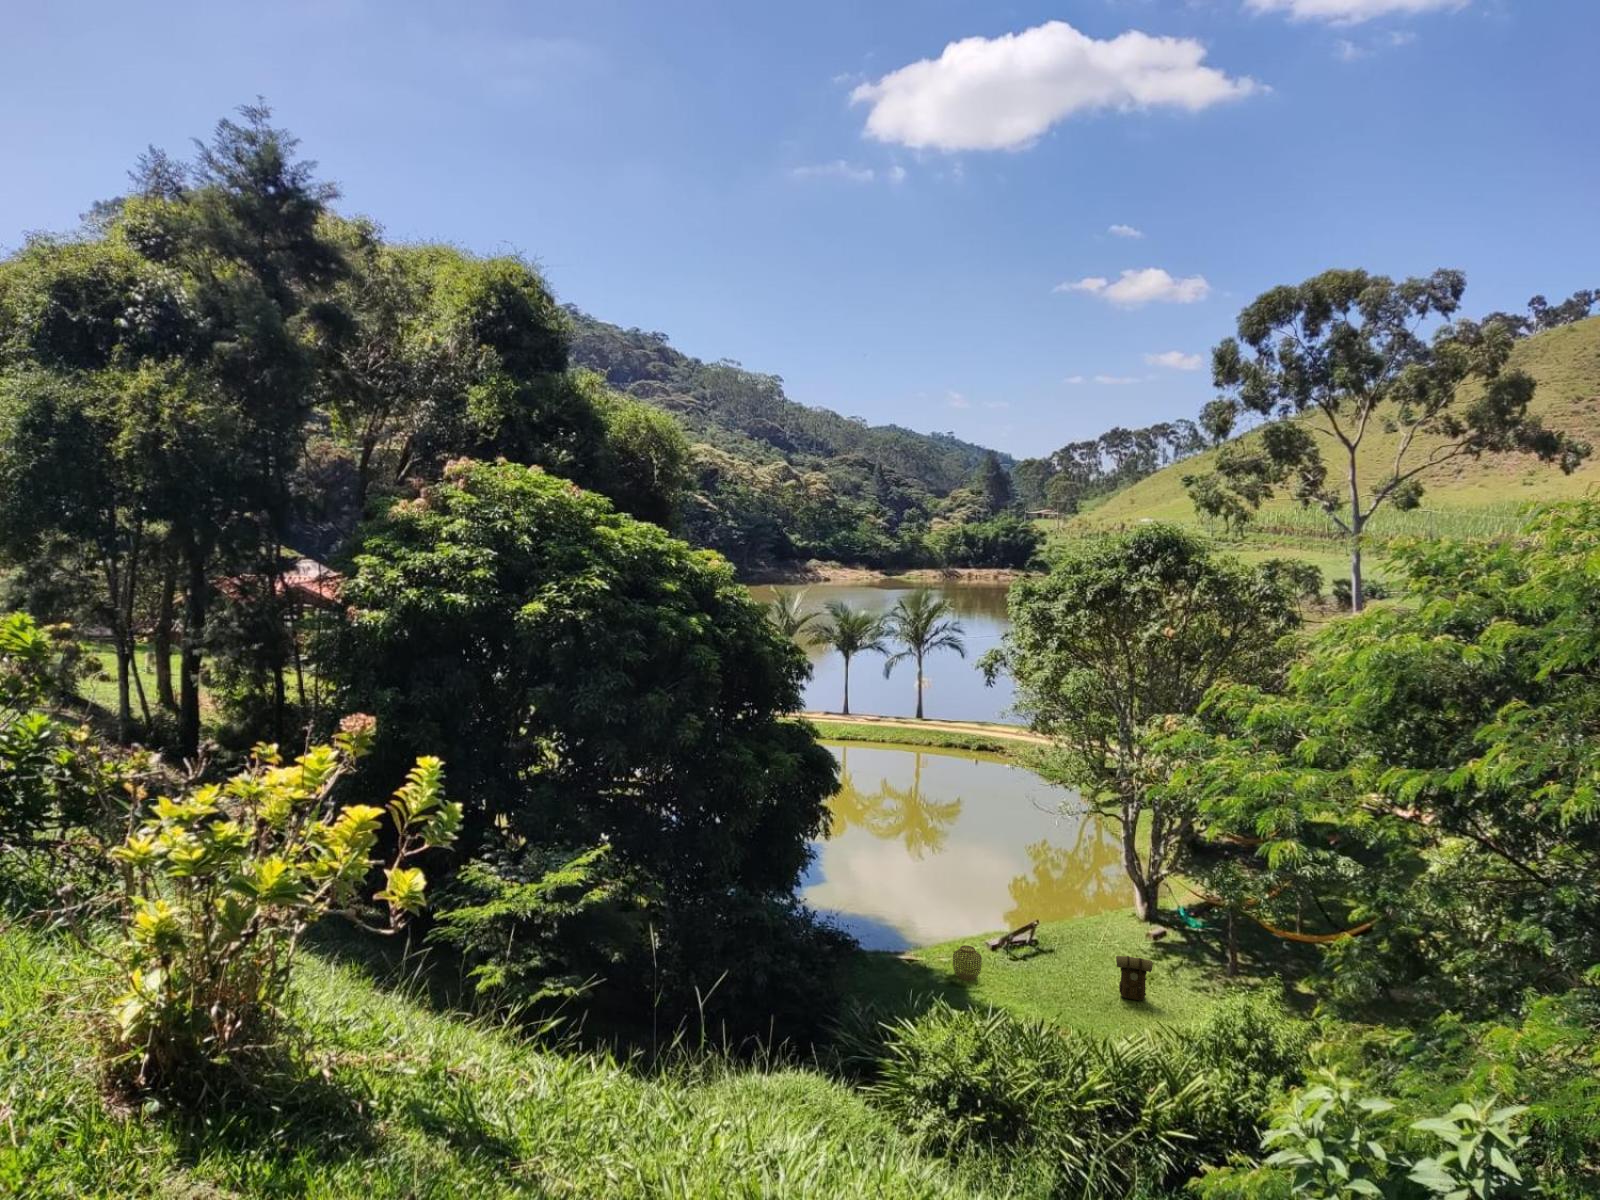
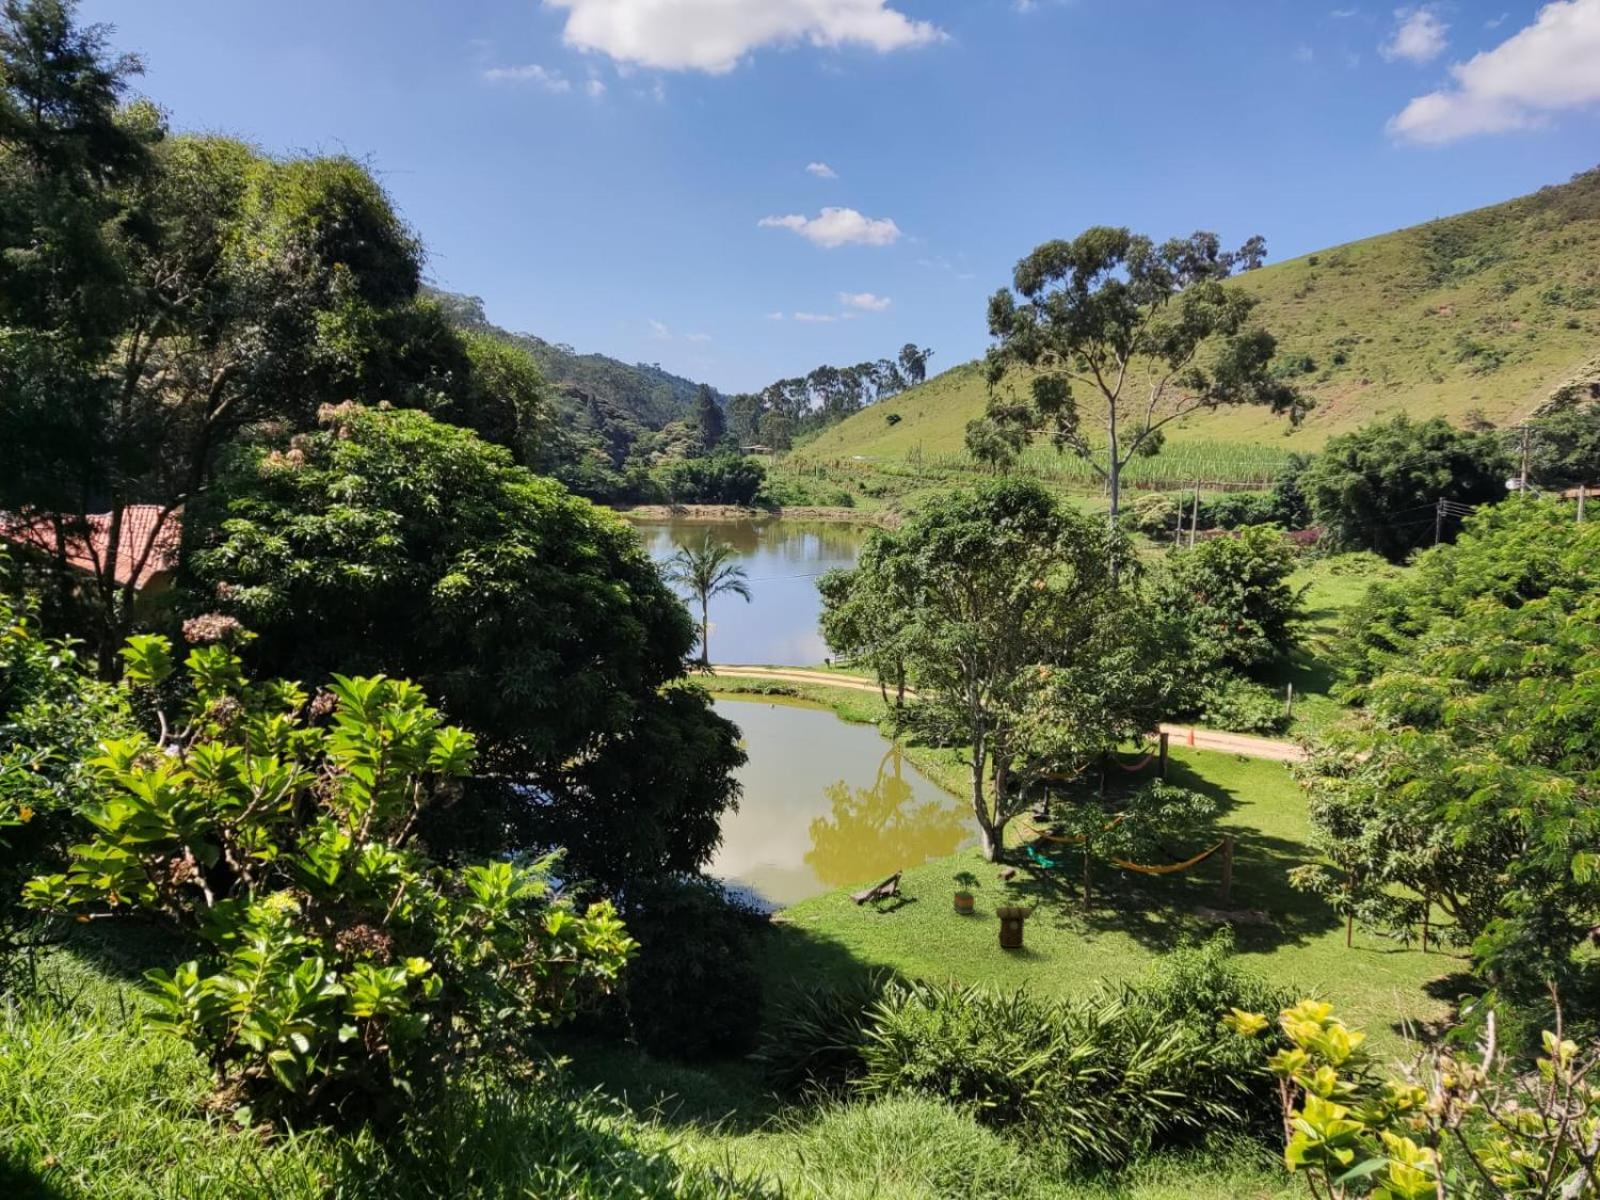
potted tree: none [1084,920,1115,964] -> present [953,871,981,914]
woven basket: present [953,946,982,981] -> none [838,917,867,953]

